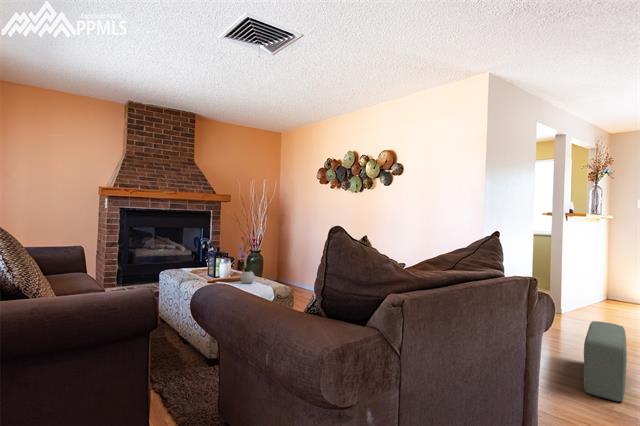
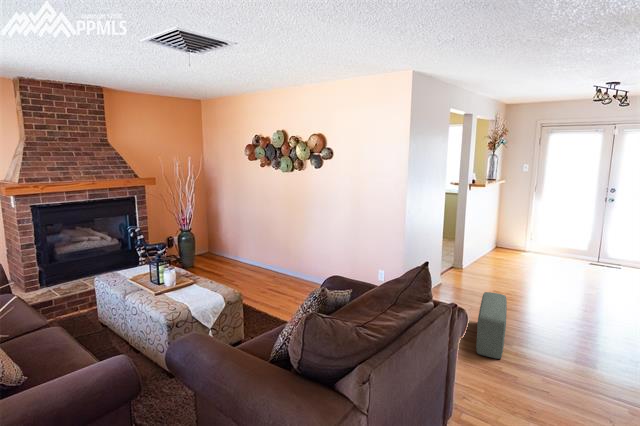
flower arrangement: present [238,237,257,284] -> none [183,247,204,291]

